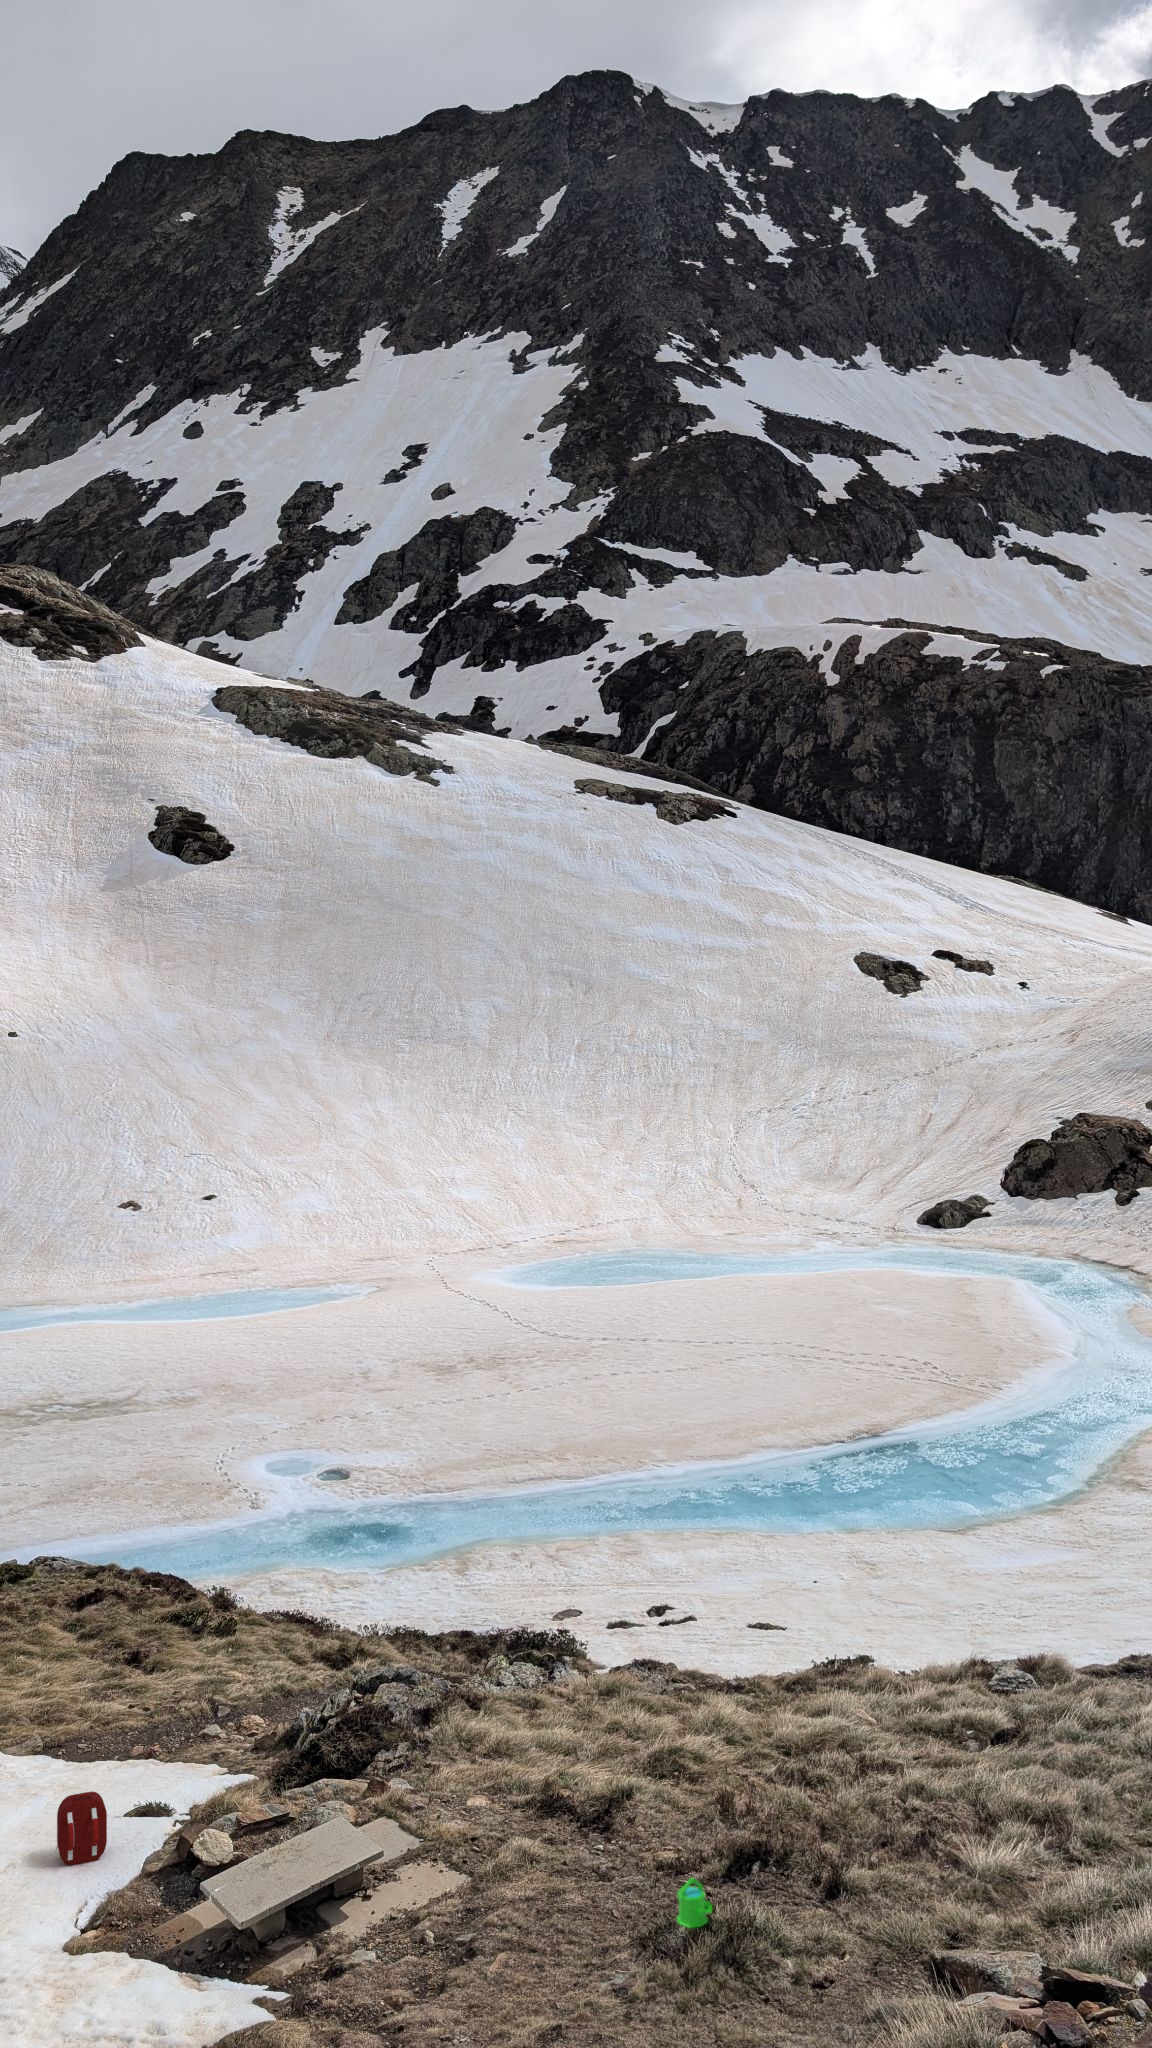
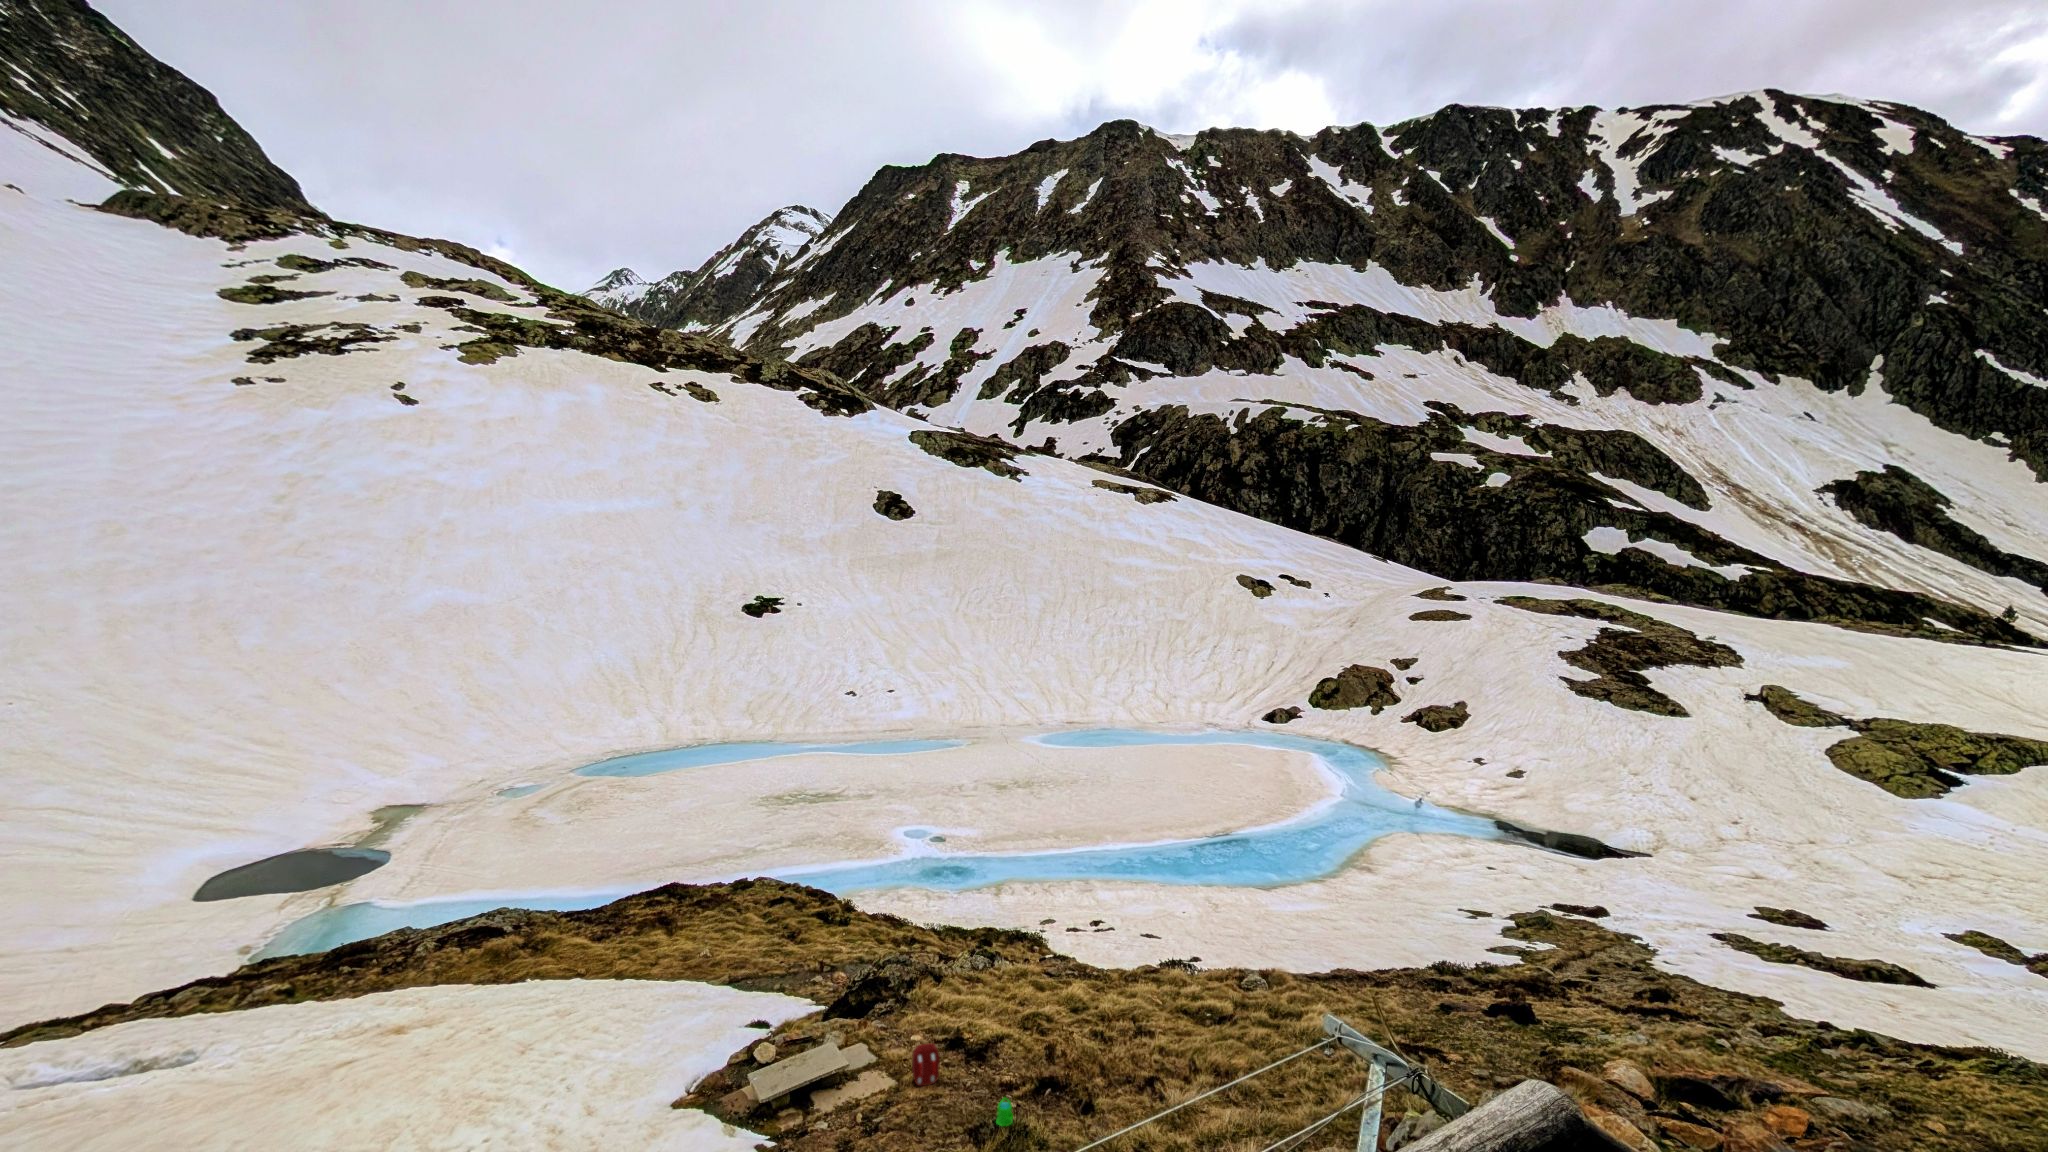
backpack: present [56,1792,107,1865] -> present [912,1043,940,1086]

